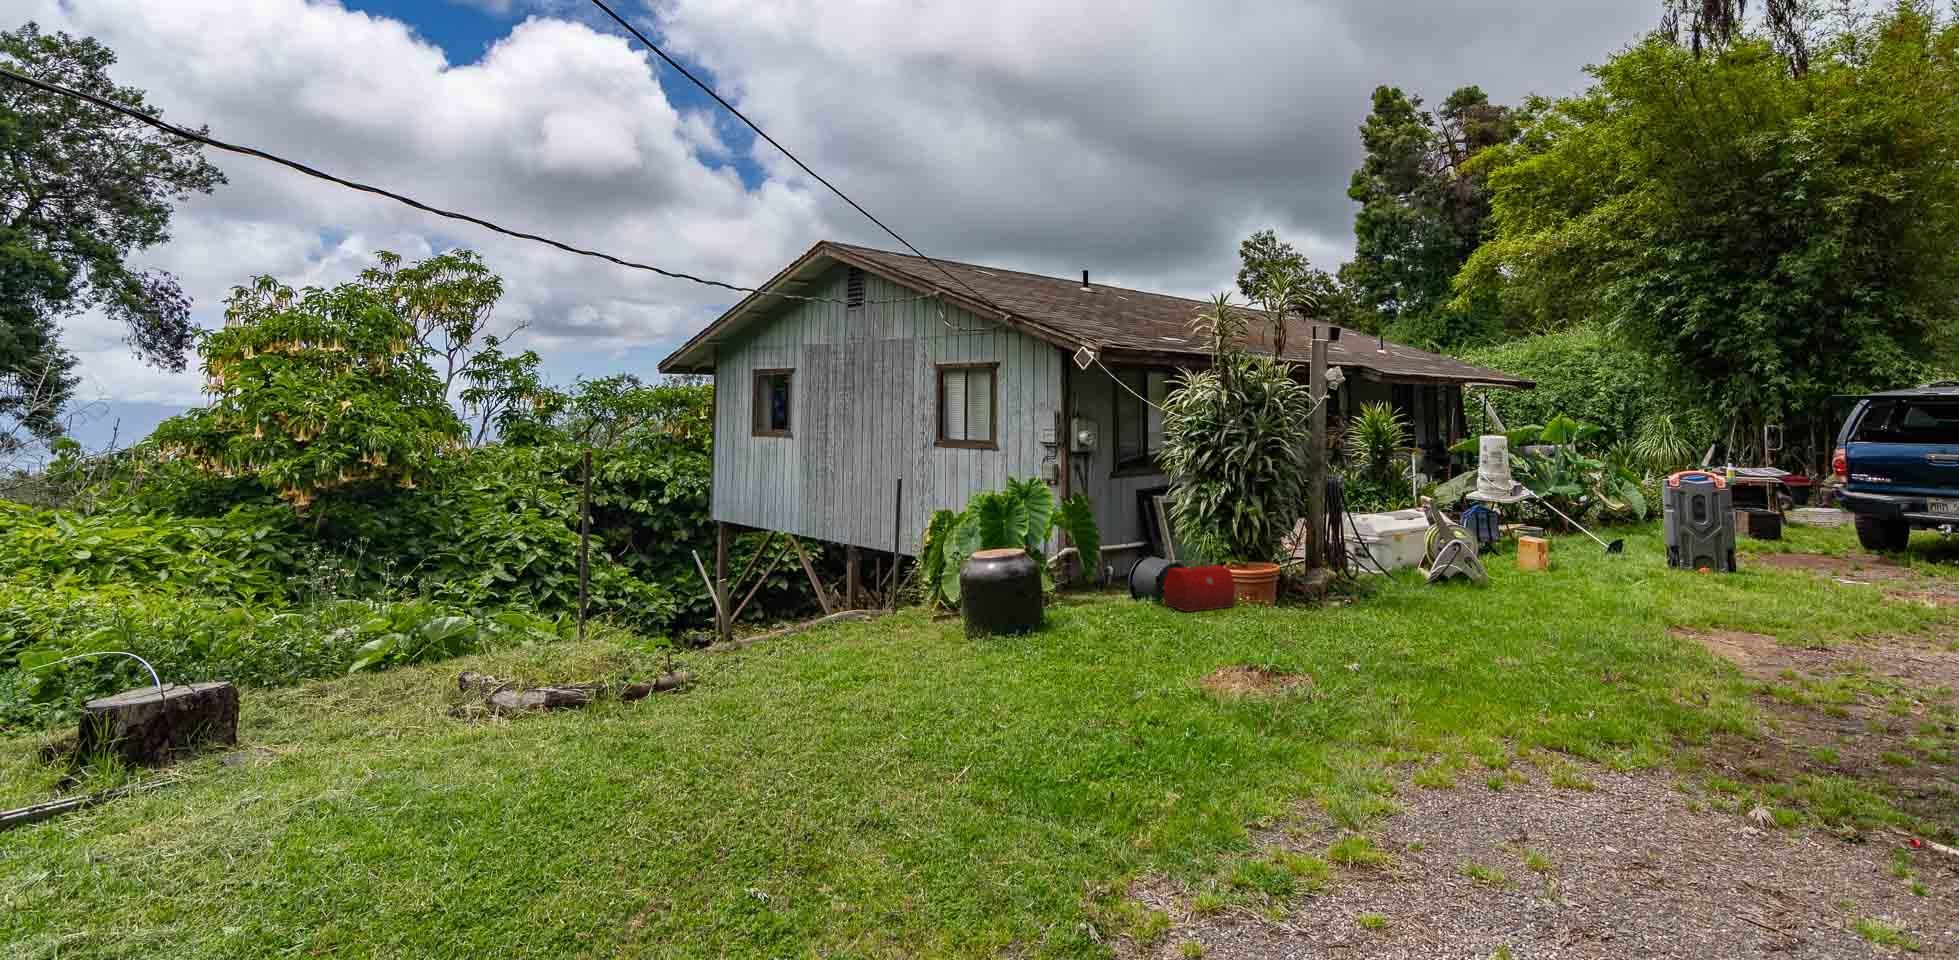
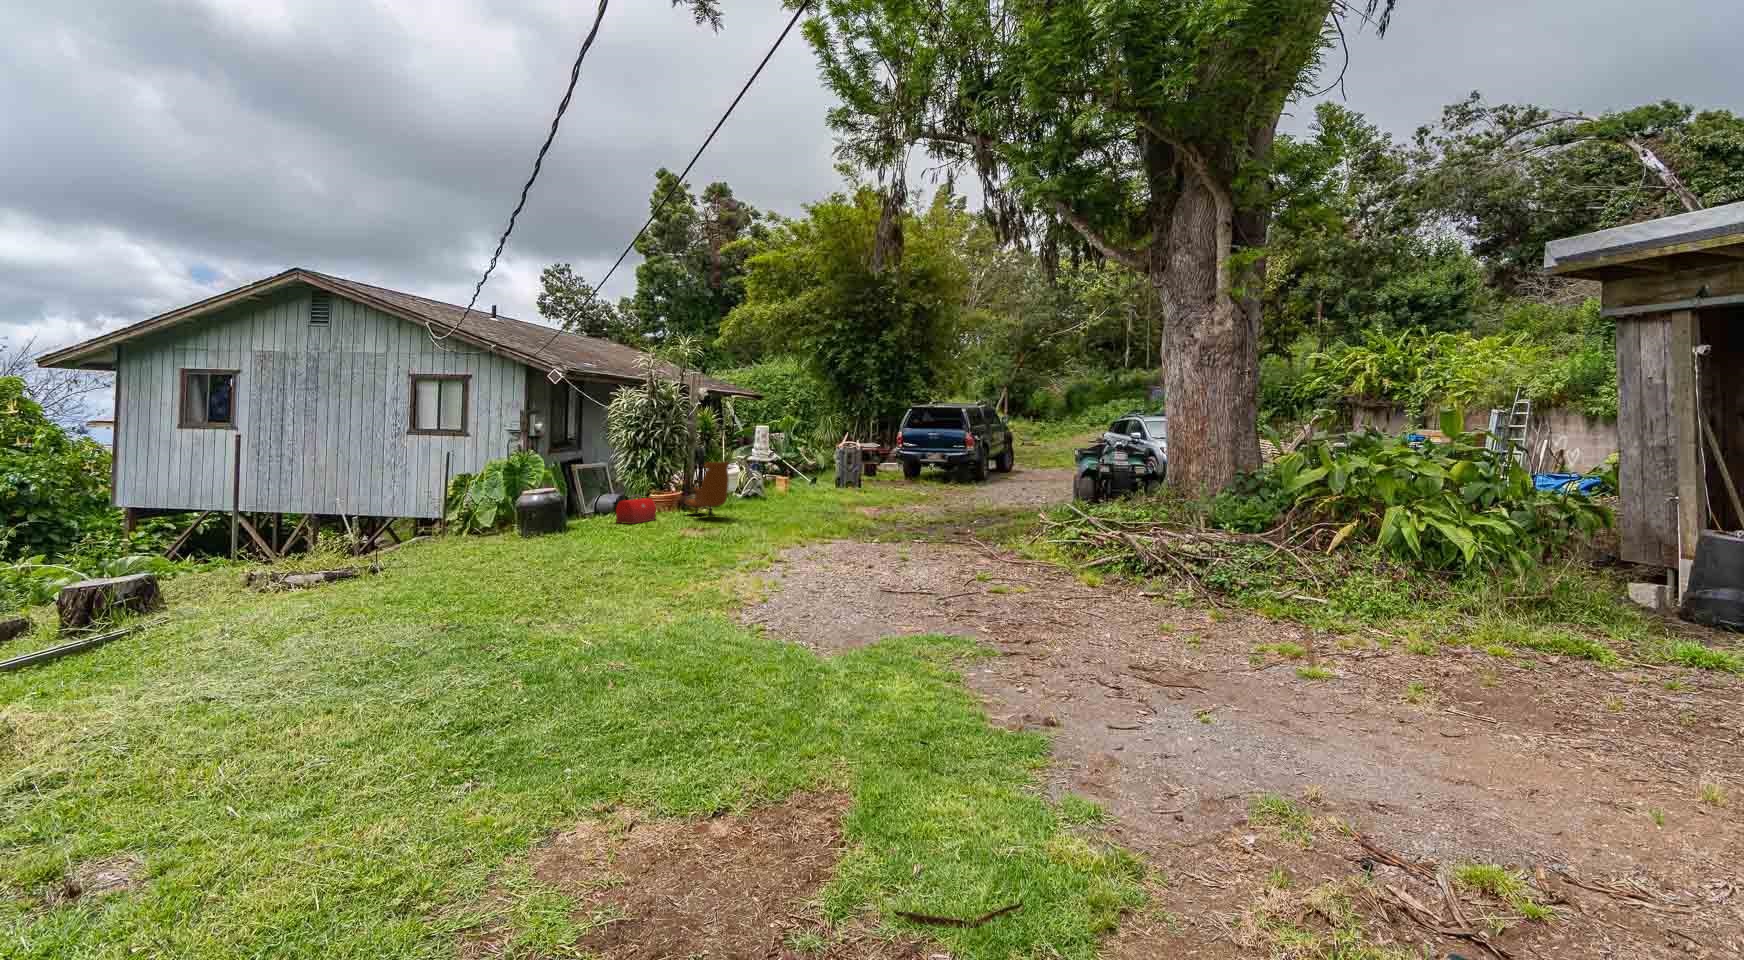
lounge chair: none [1293,512,1376,626] -> present [685,462,729,519]

